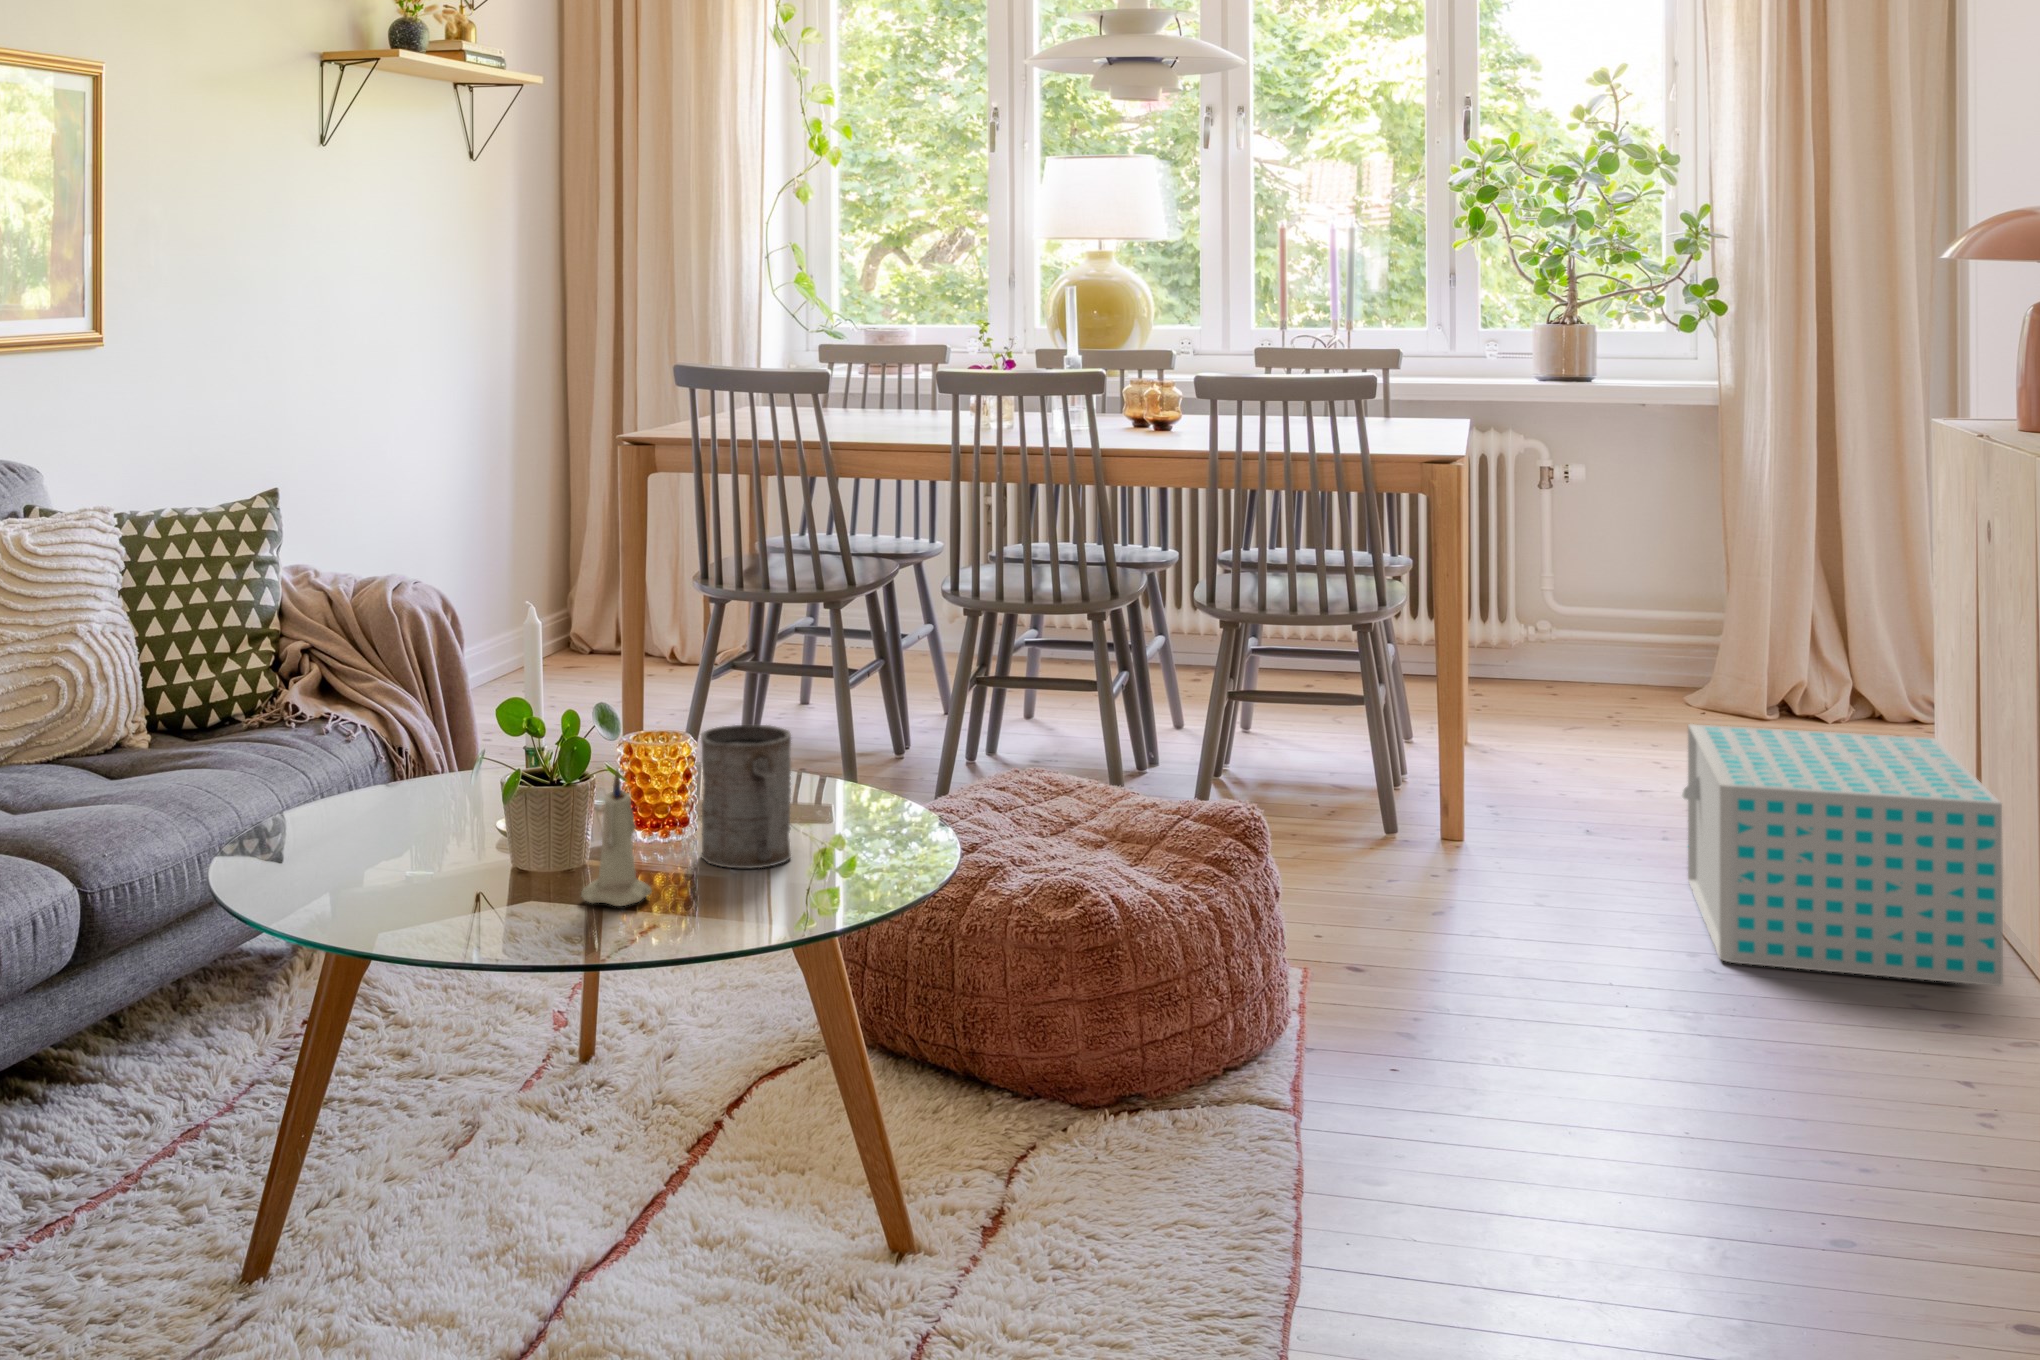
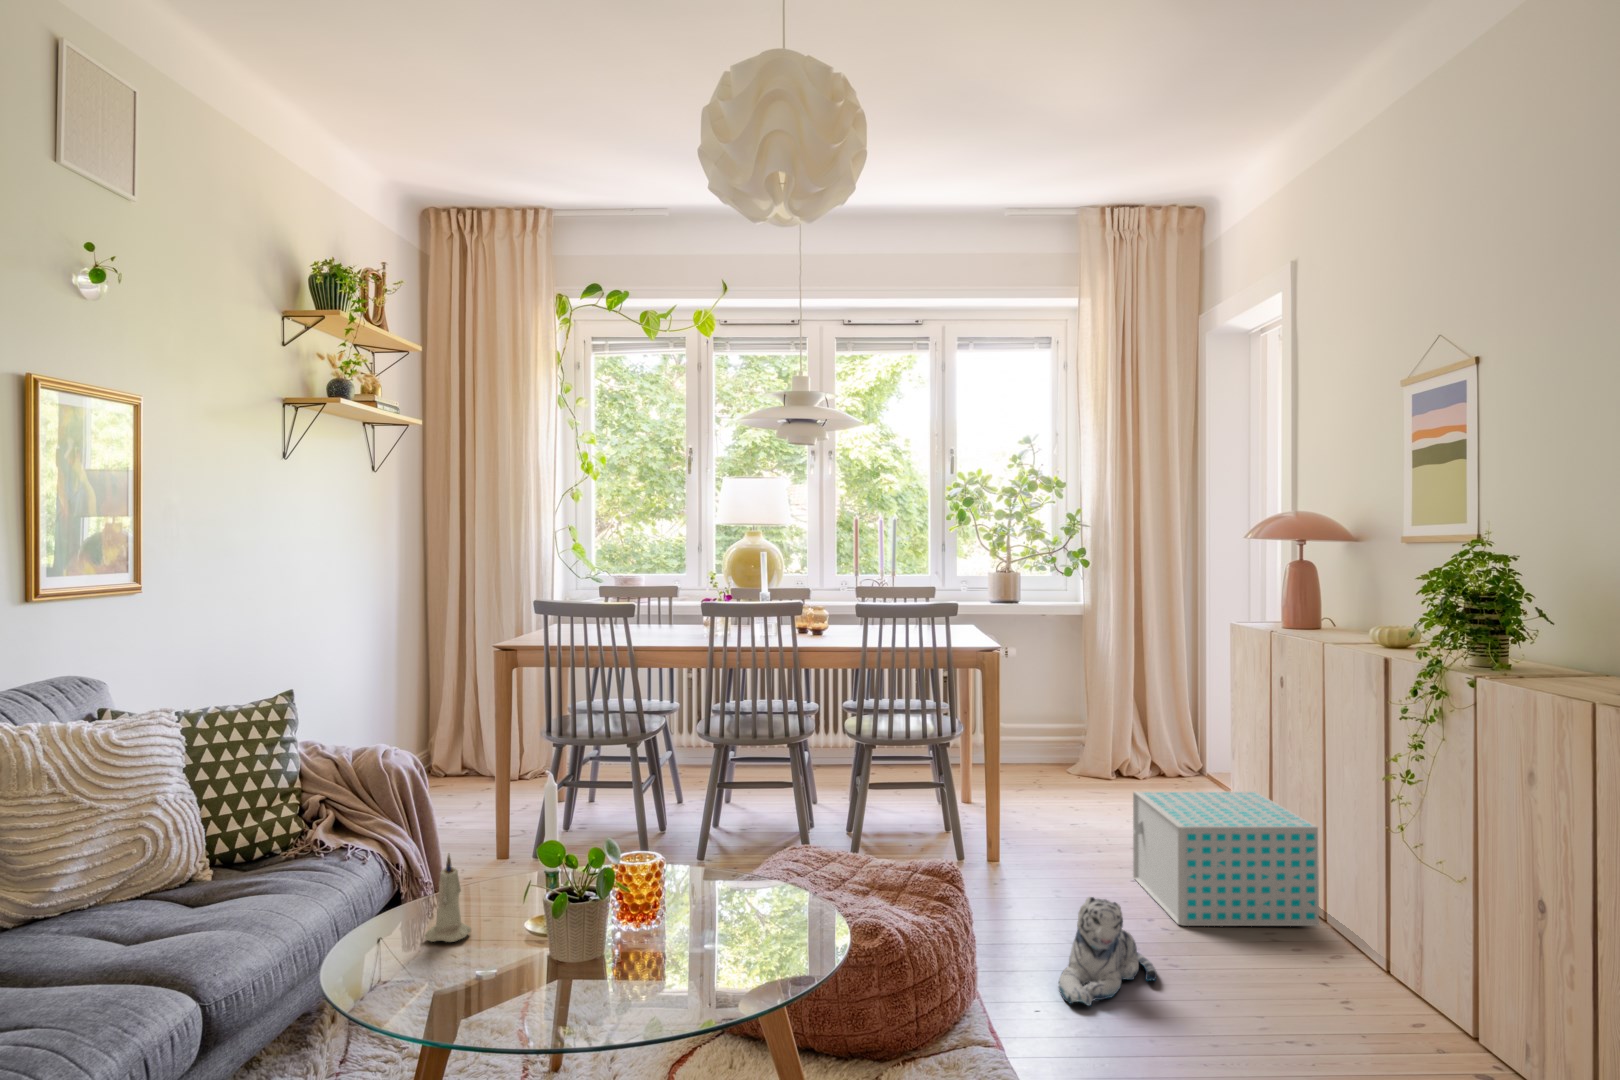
mug: present [701,725,791,868] -> none [682,841,747,942]
candle: present [581,770,652,906] -> present [425,855,471,942]
plush toy: none [1425,883,1623,1065] -> present [1059,897,1157,1006]

